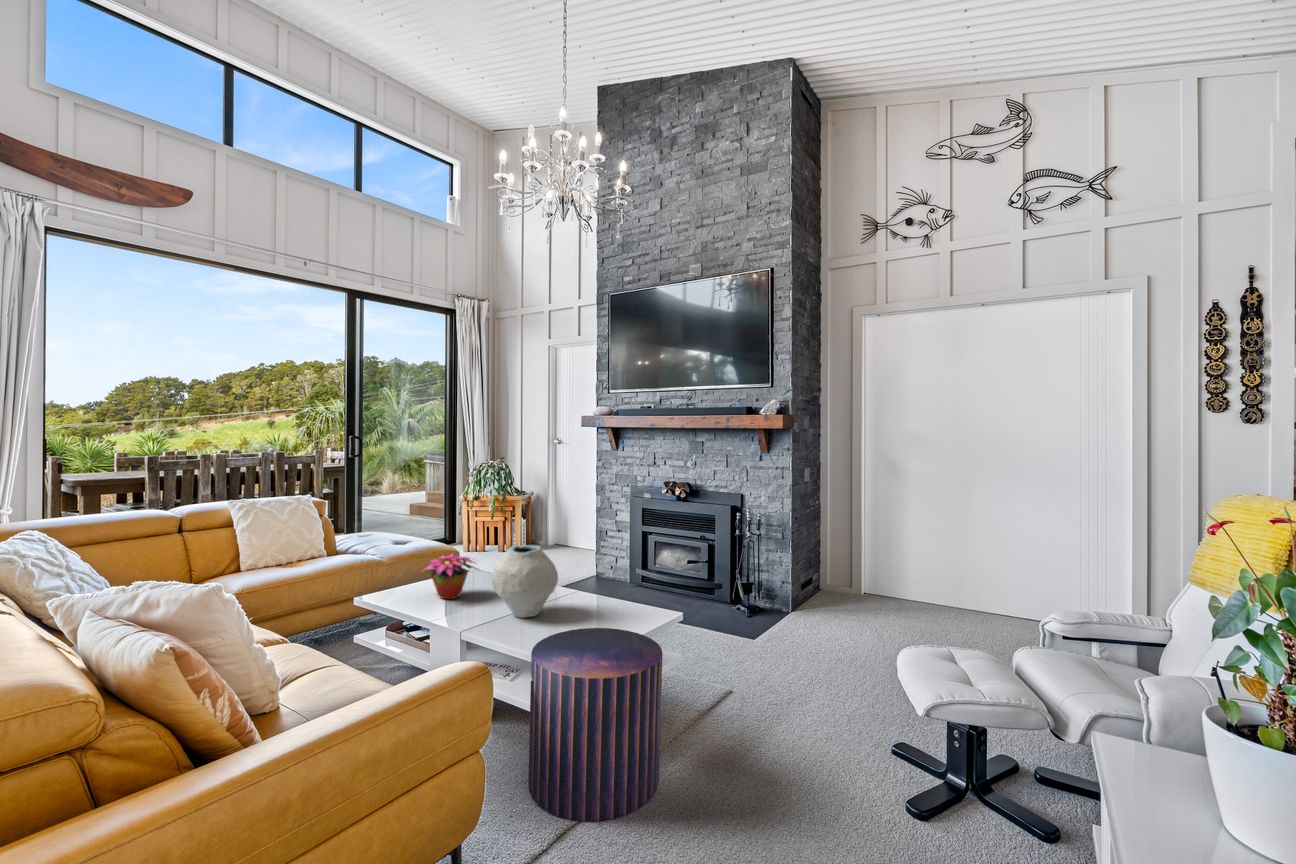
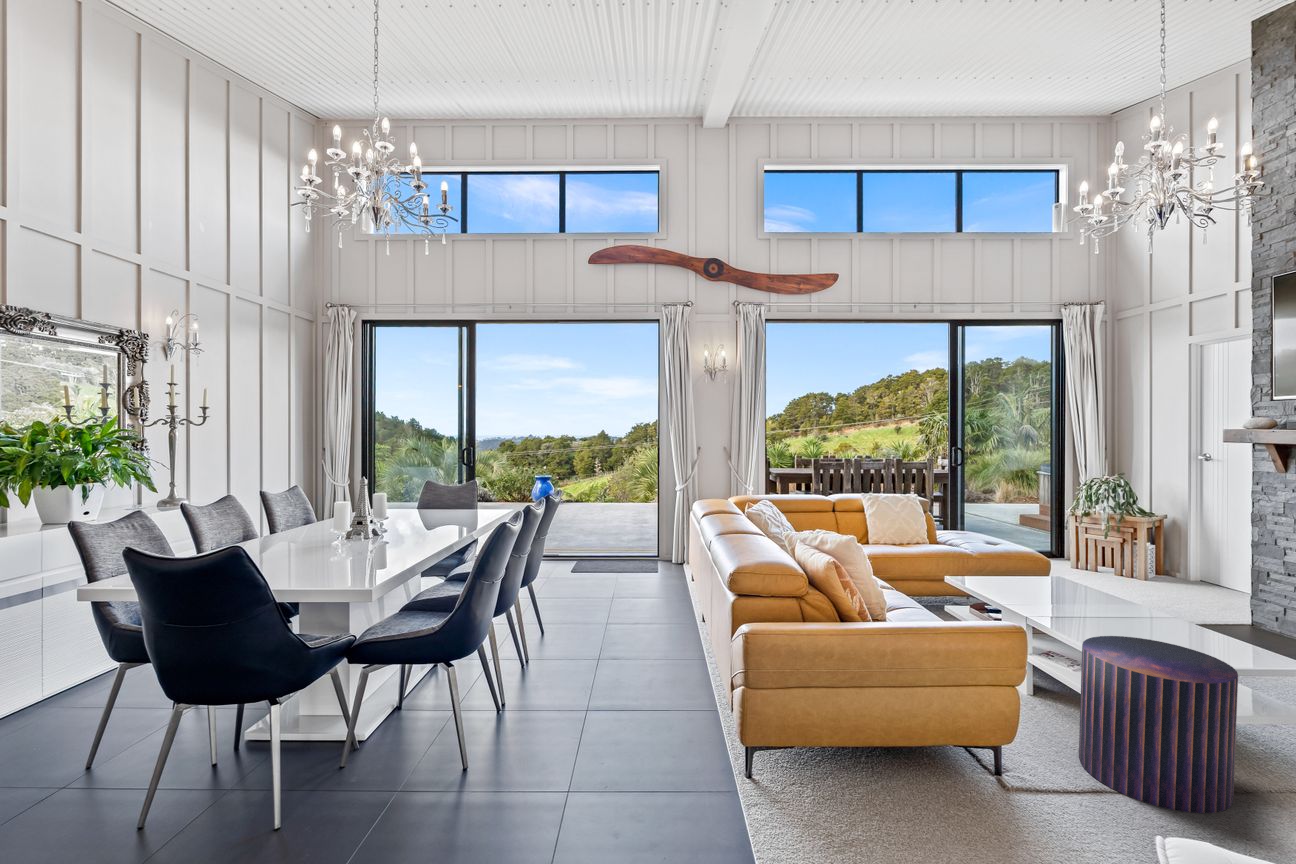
vase: present [492,545,558,618] -> none [1064,555,1139,624]
flower arrangement: present [426,554,478,599] -> none [997,554,1064,595]

